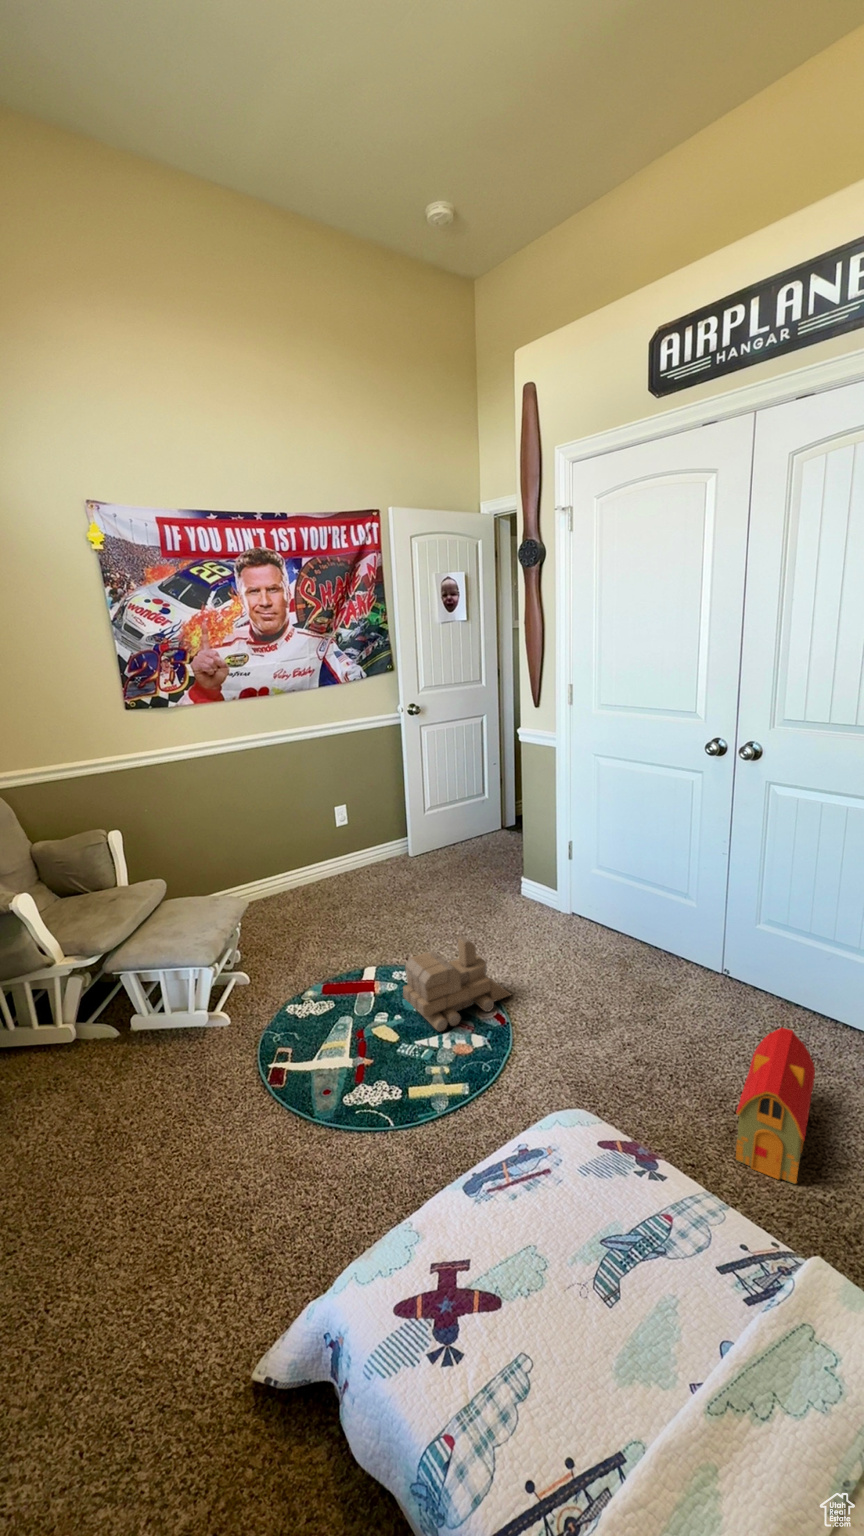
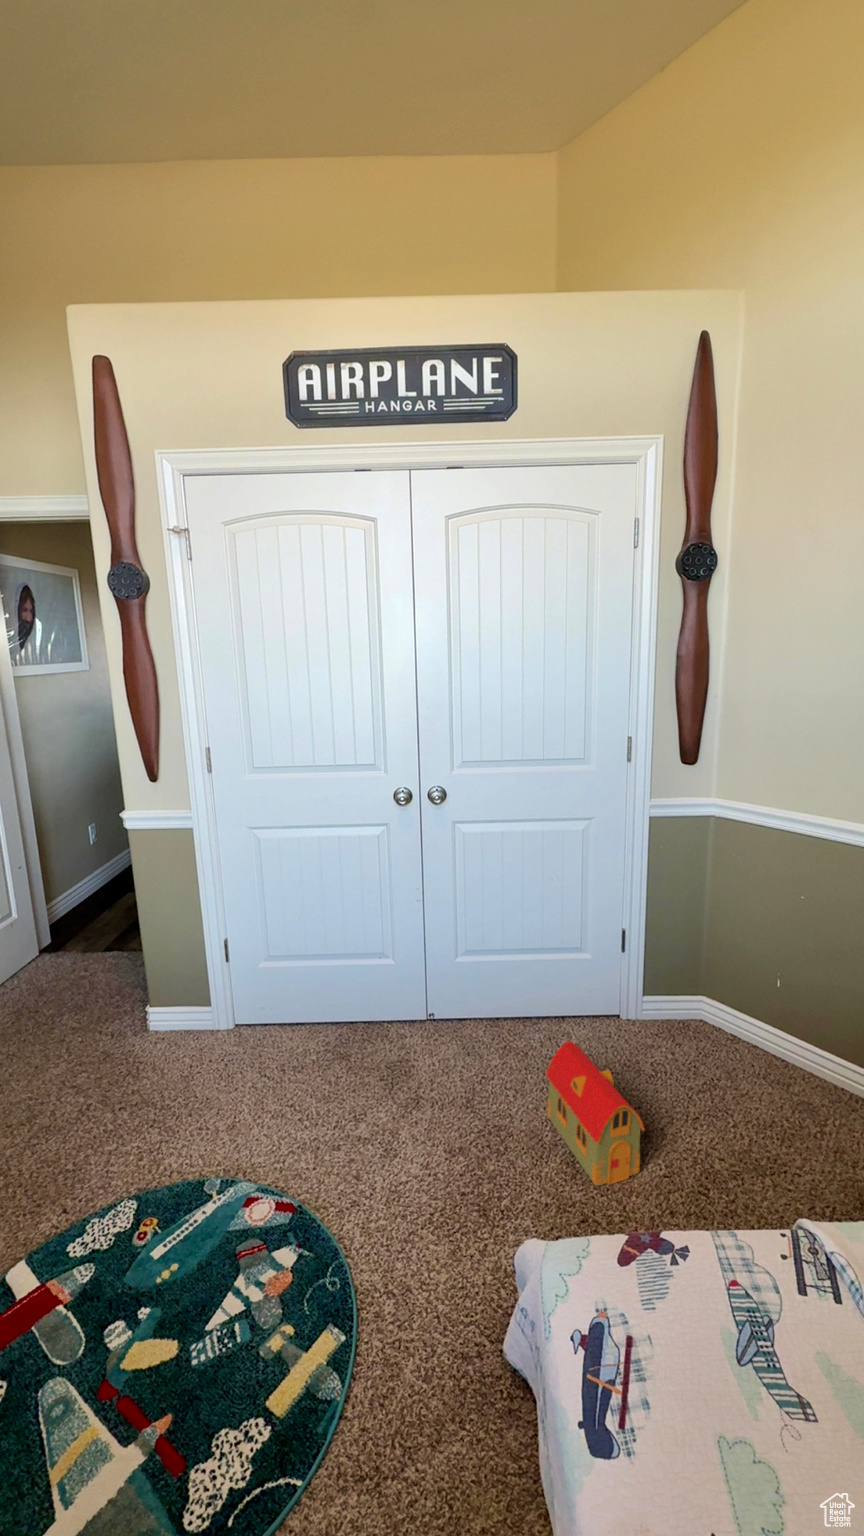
toy train: present [403,937,511,1031] -> none [140,1127,268,1286]

